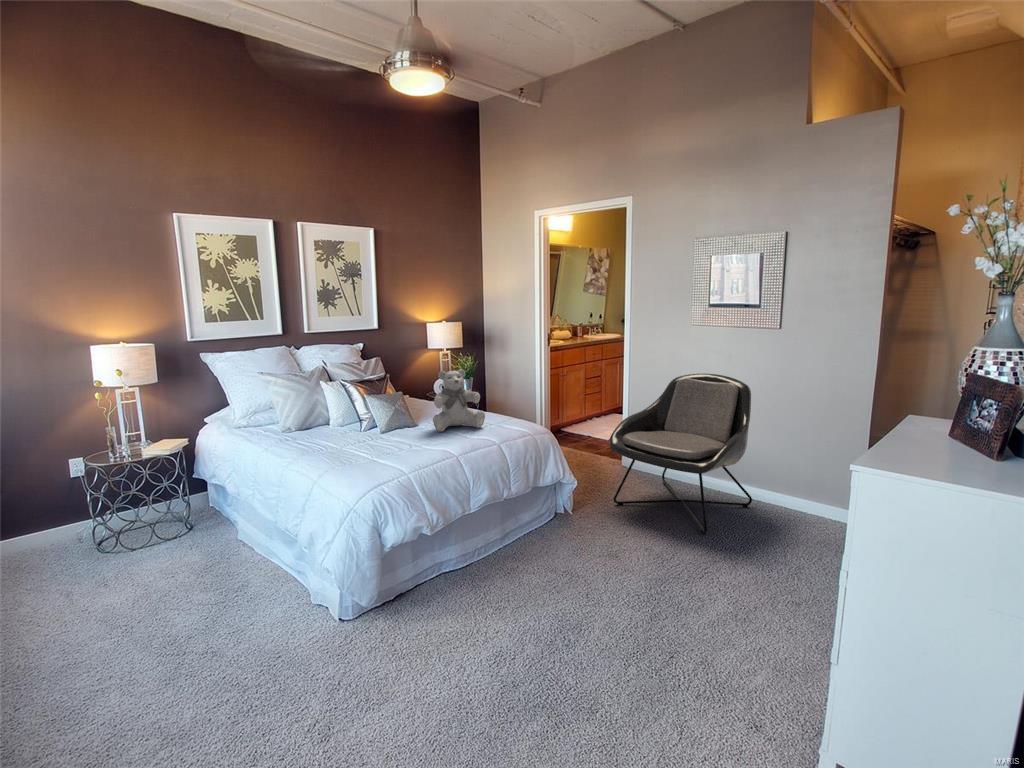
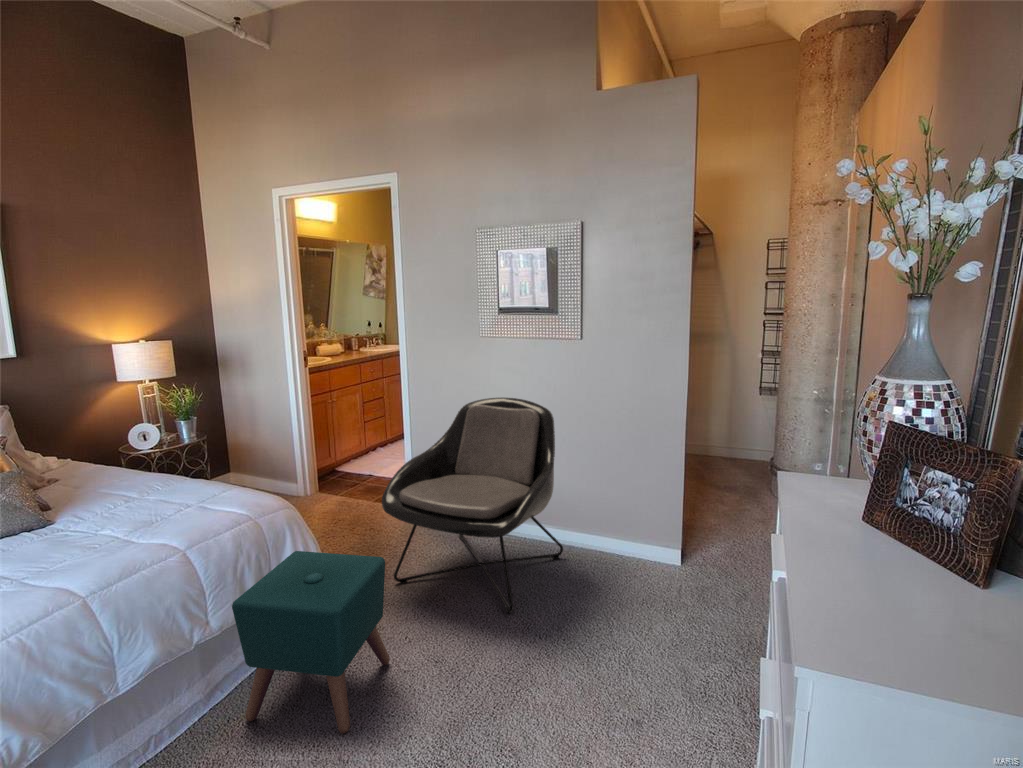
teddy bear: present [433,369,485,432] -> none [66,423,173,532]
ottoman: none [525,461,617,575] -> present [232,551,389,734]

